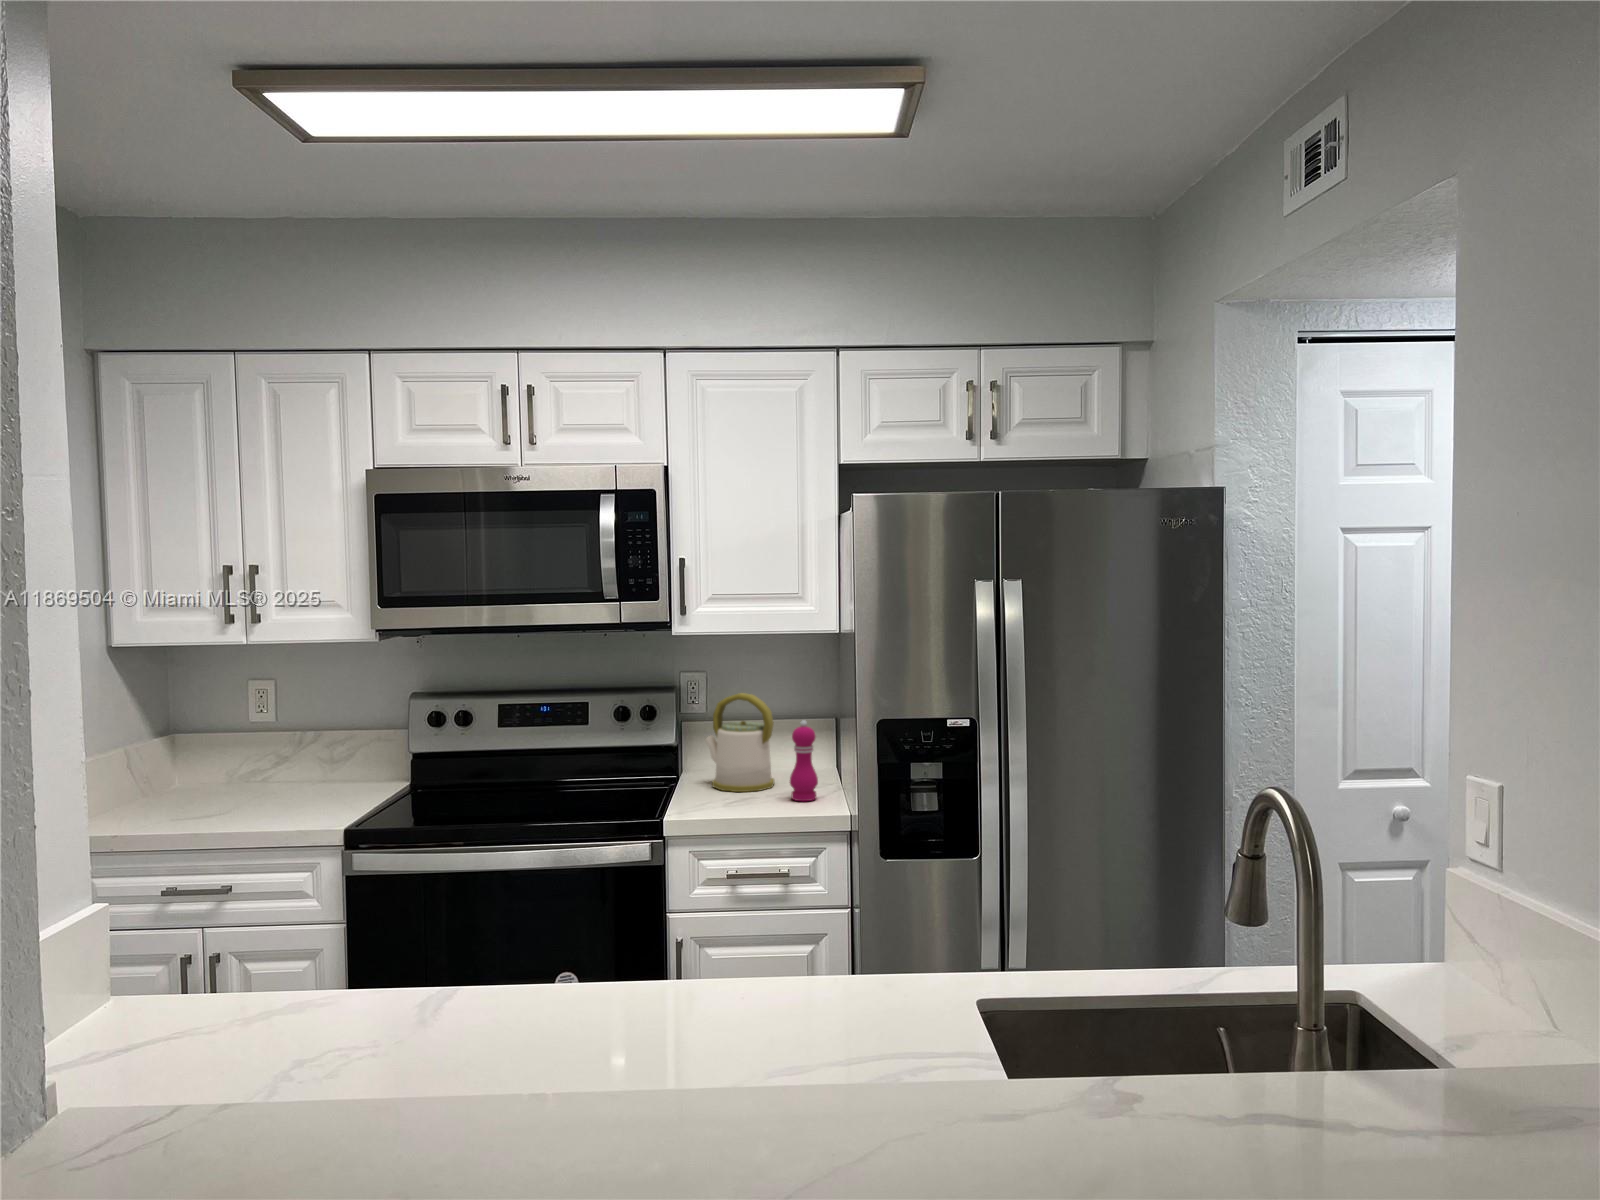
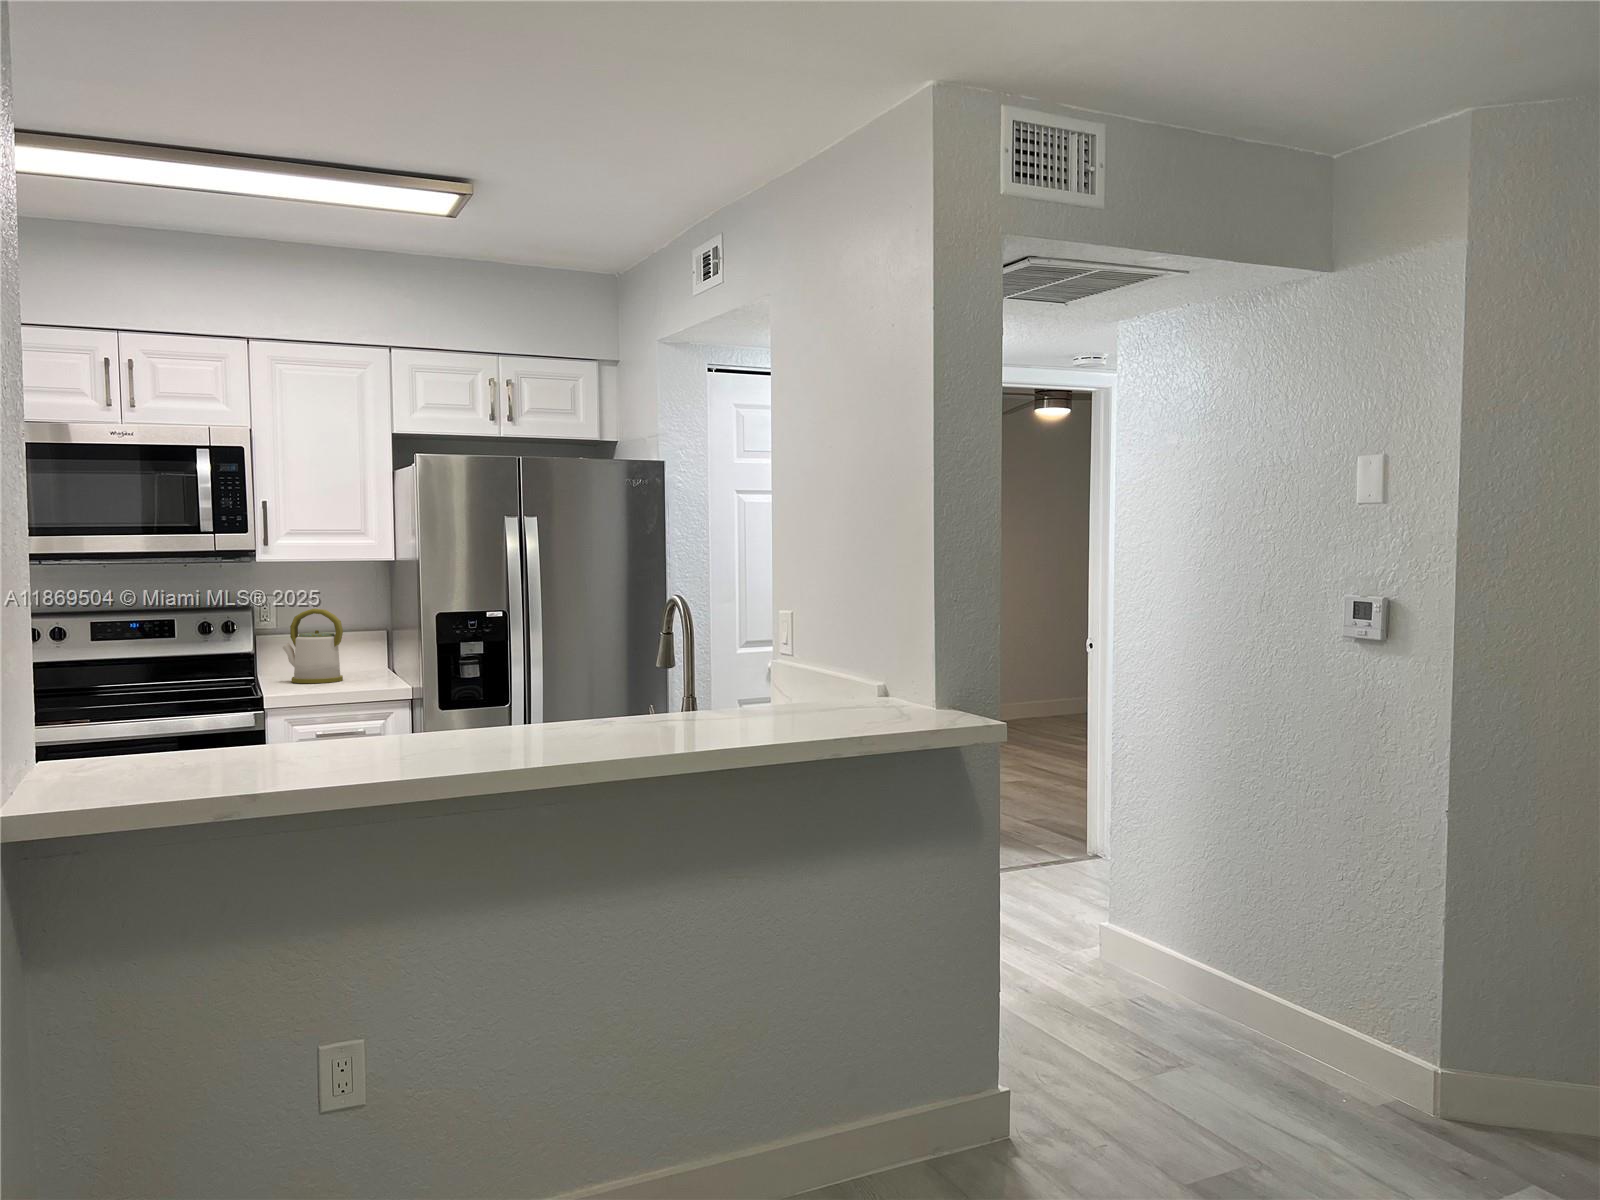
pepper mill: present [790,721,818,801] -> none [361,624,384,684]

